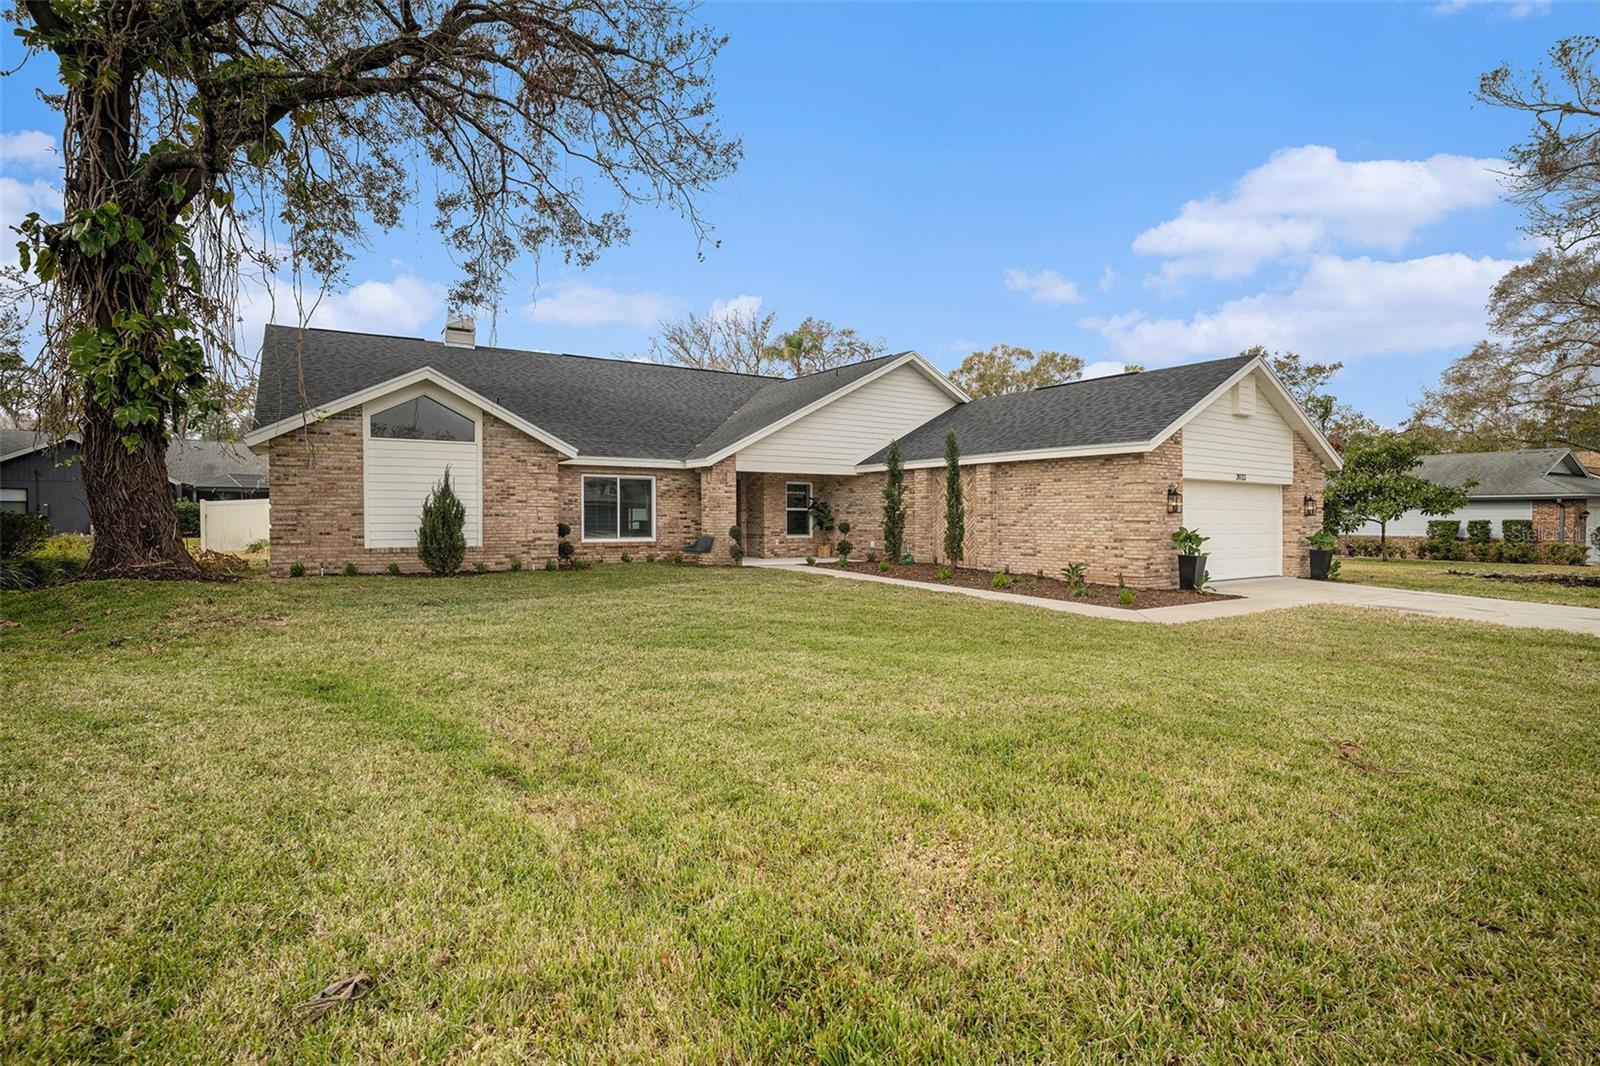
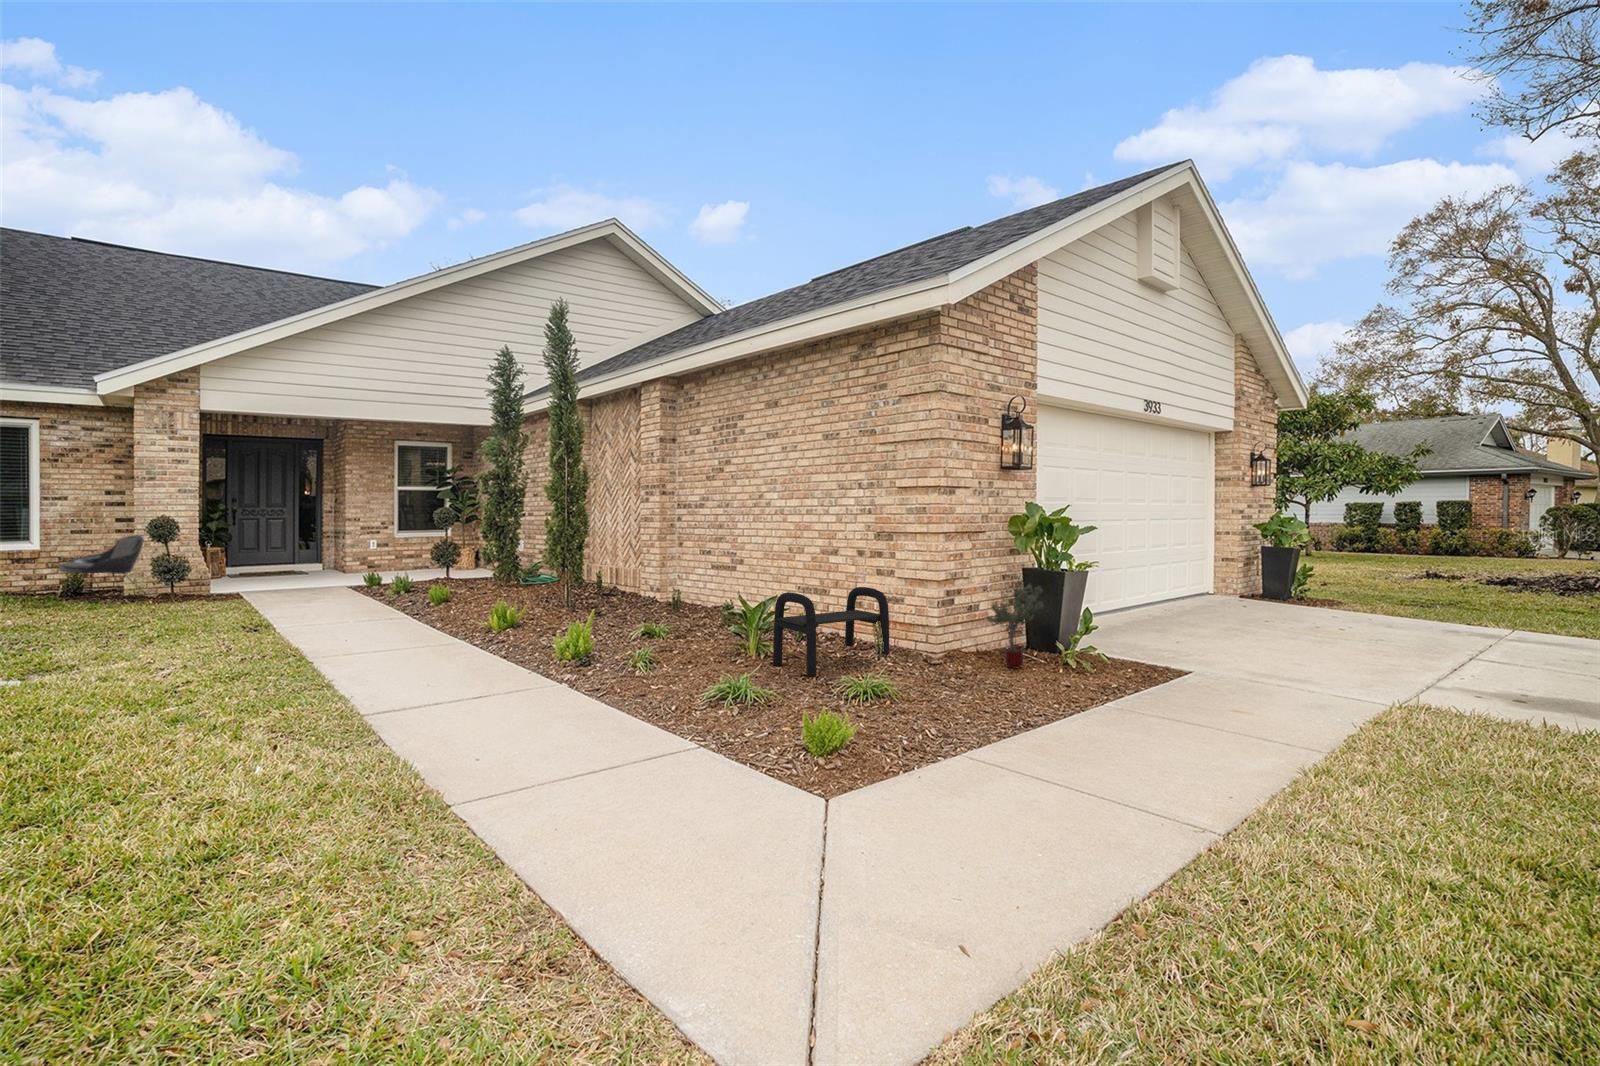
potted tree: none [1162,558,1188,596] -> present [986,576,1043,668]
bench: none [1073,562,1121,595] -> present [773,587,889,676]

